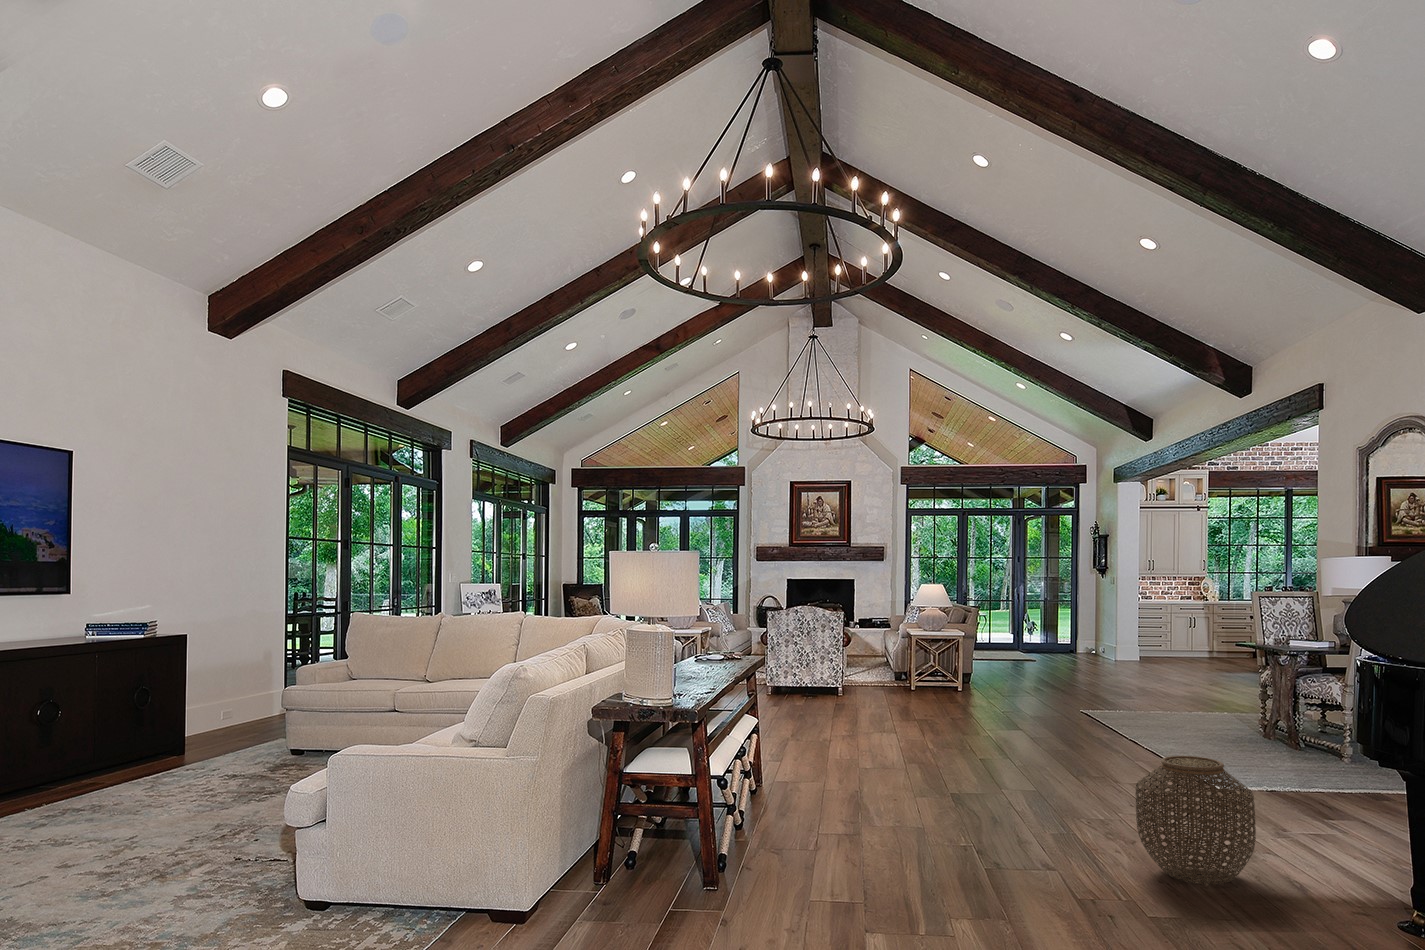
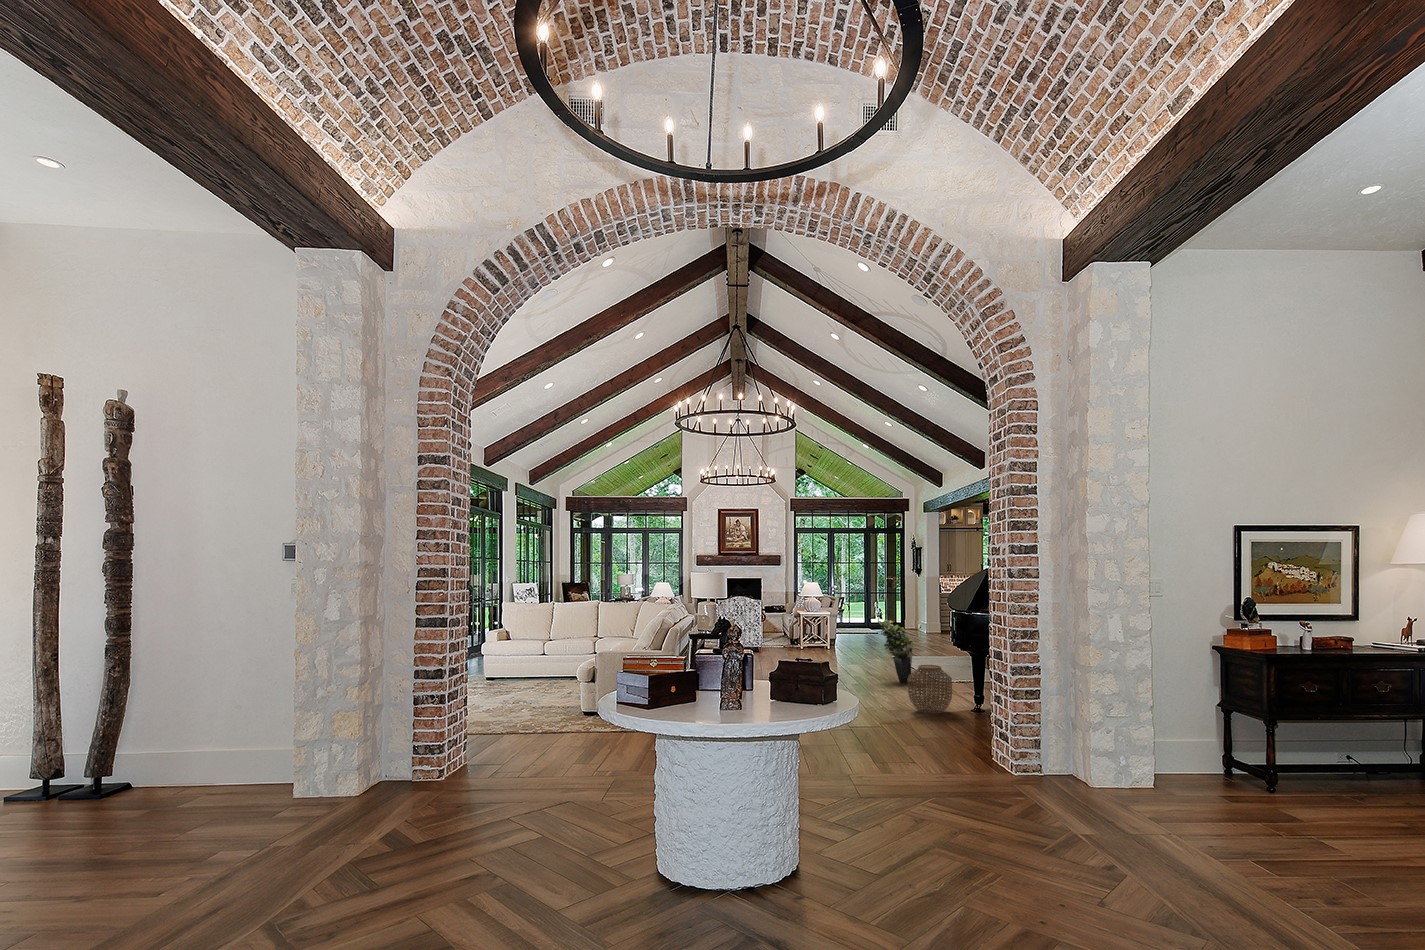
potted plant: none [1047,643,1127,774] -> present [878,620,914,683]

